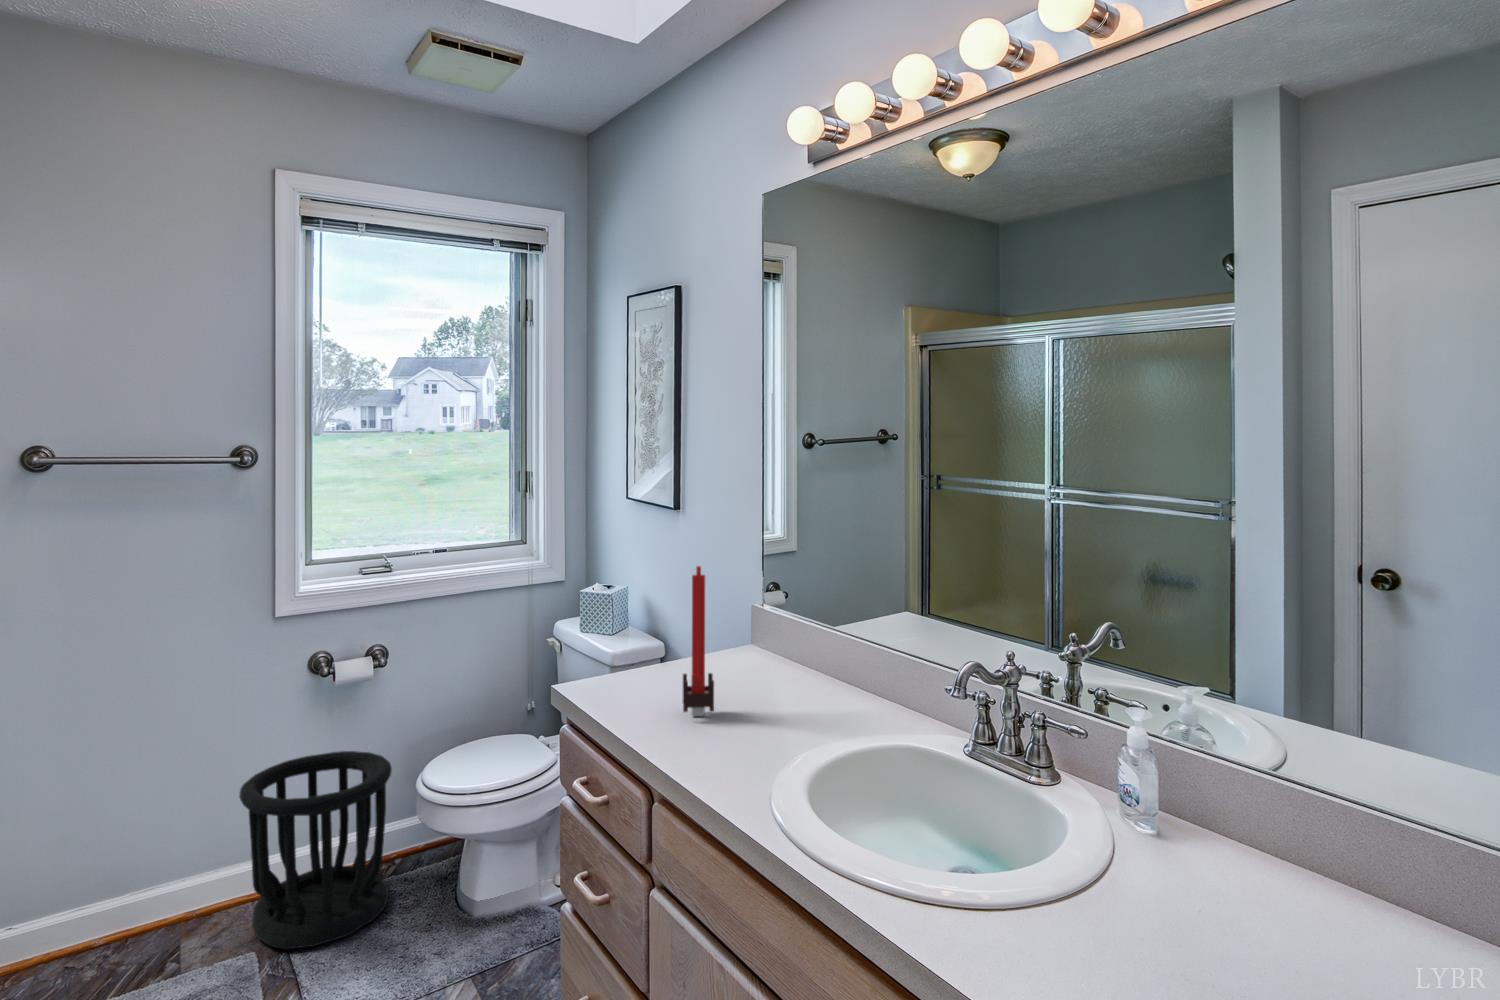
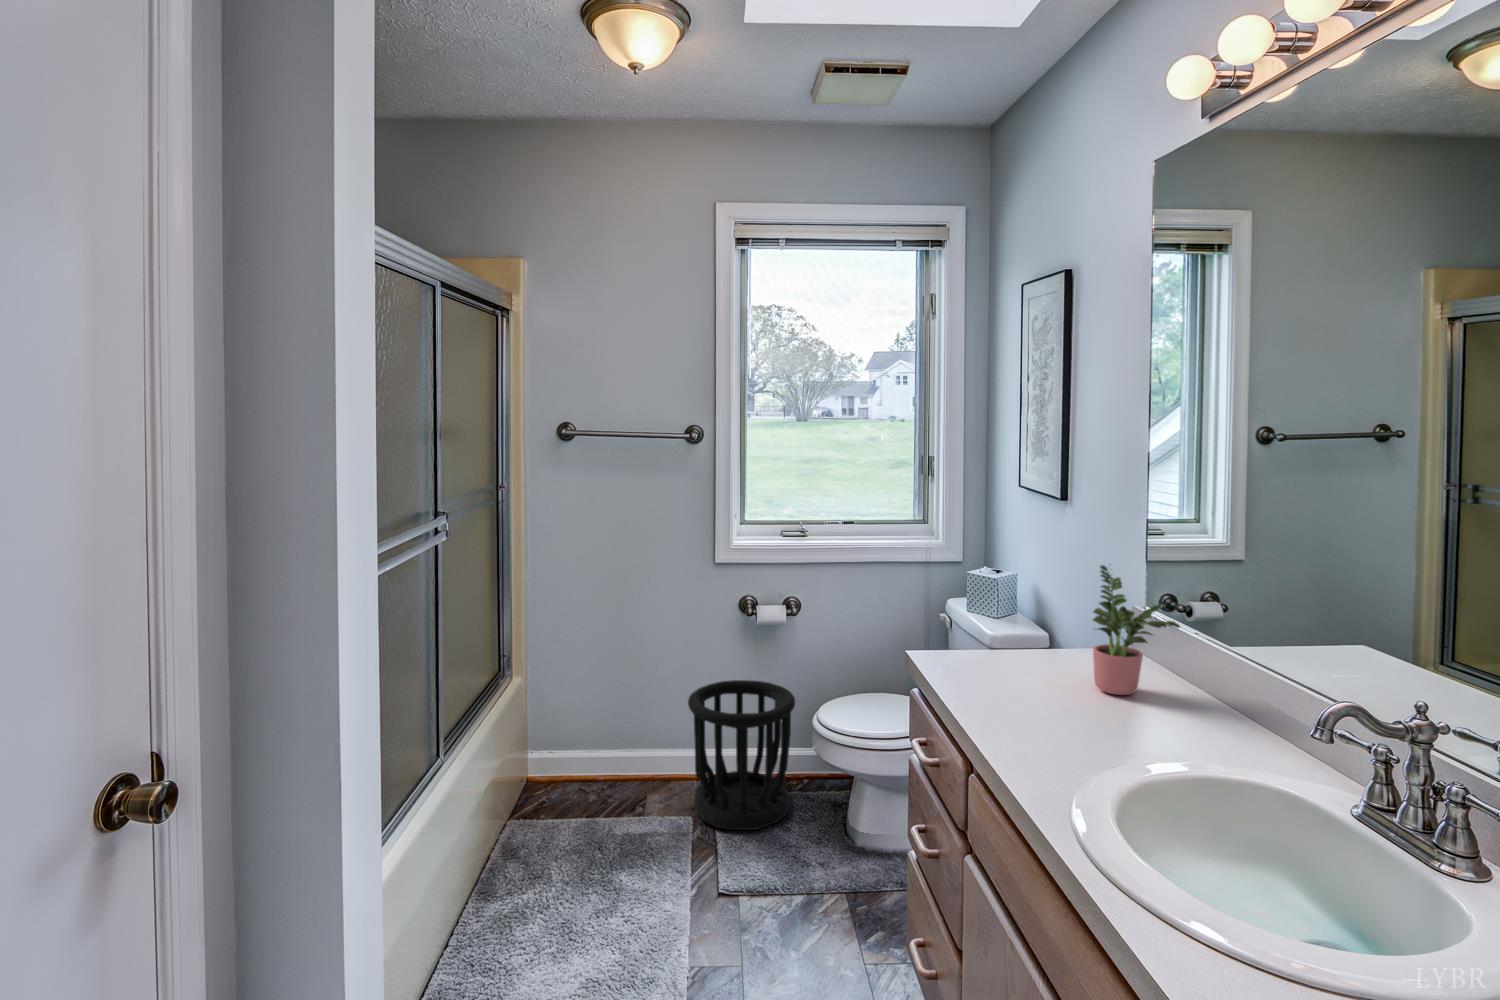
potted plant: none [735,565,805,690] -> present [1093,565,1180,695]
candle: present [683,566,714,716] -> none [1024,563,1059,711]

